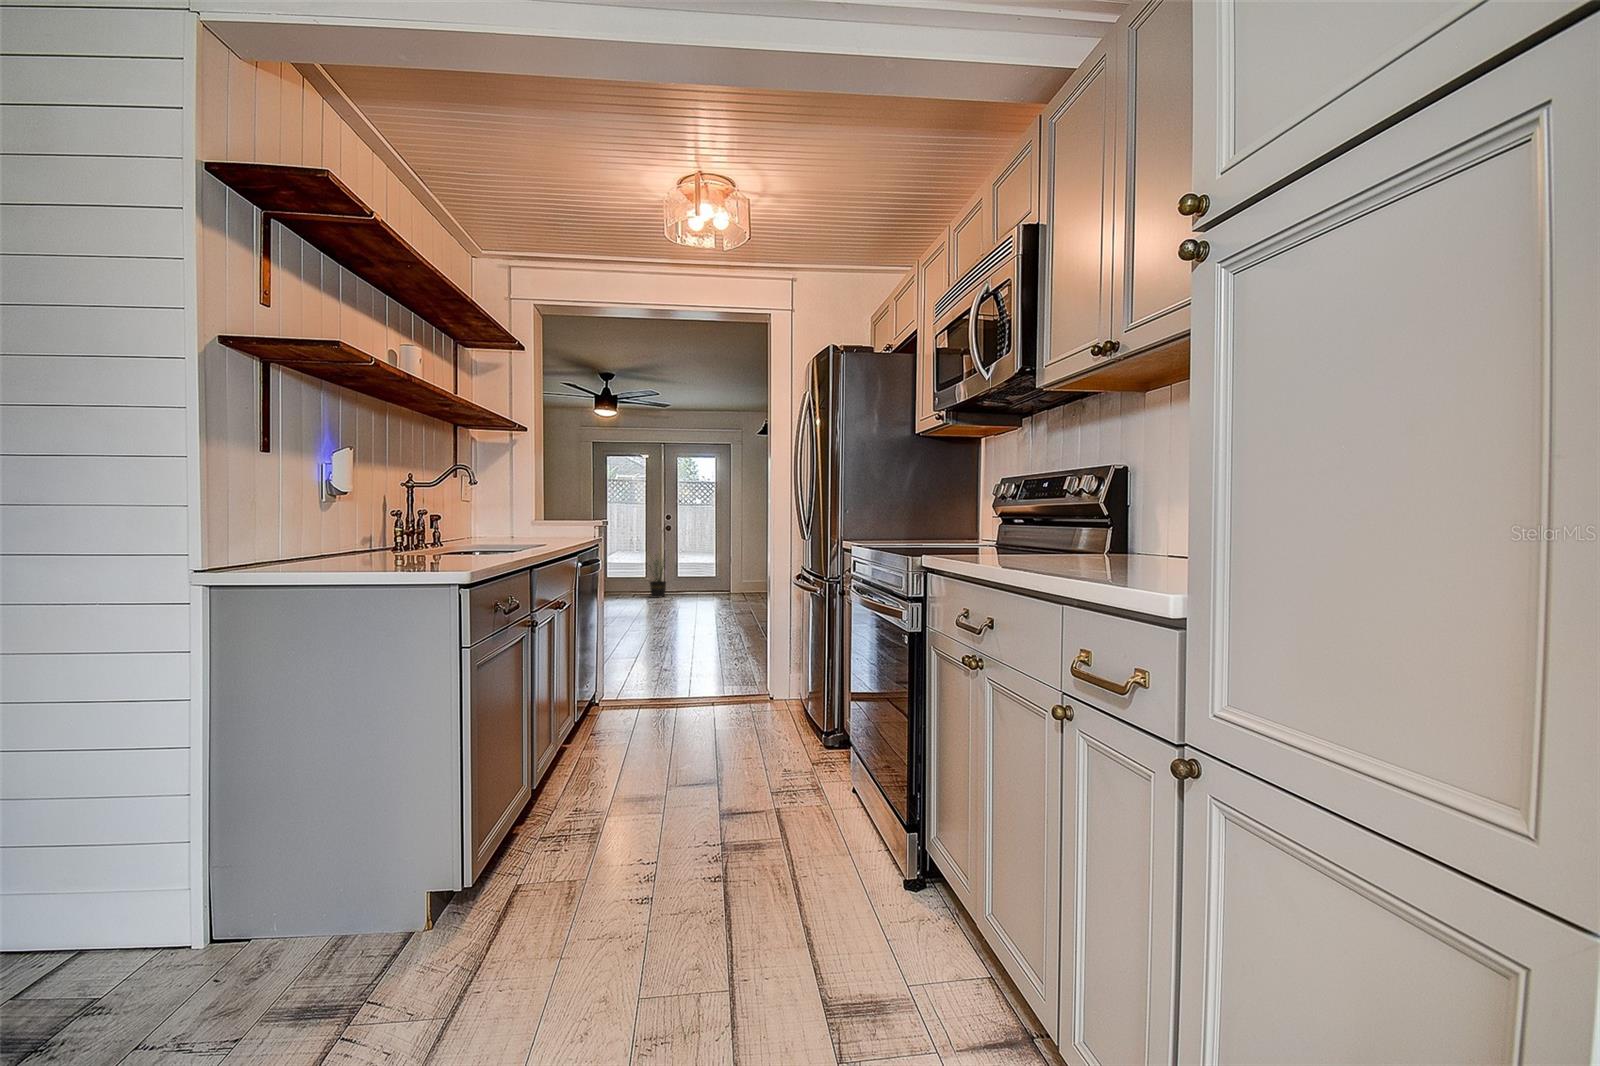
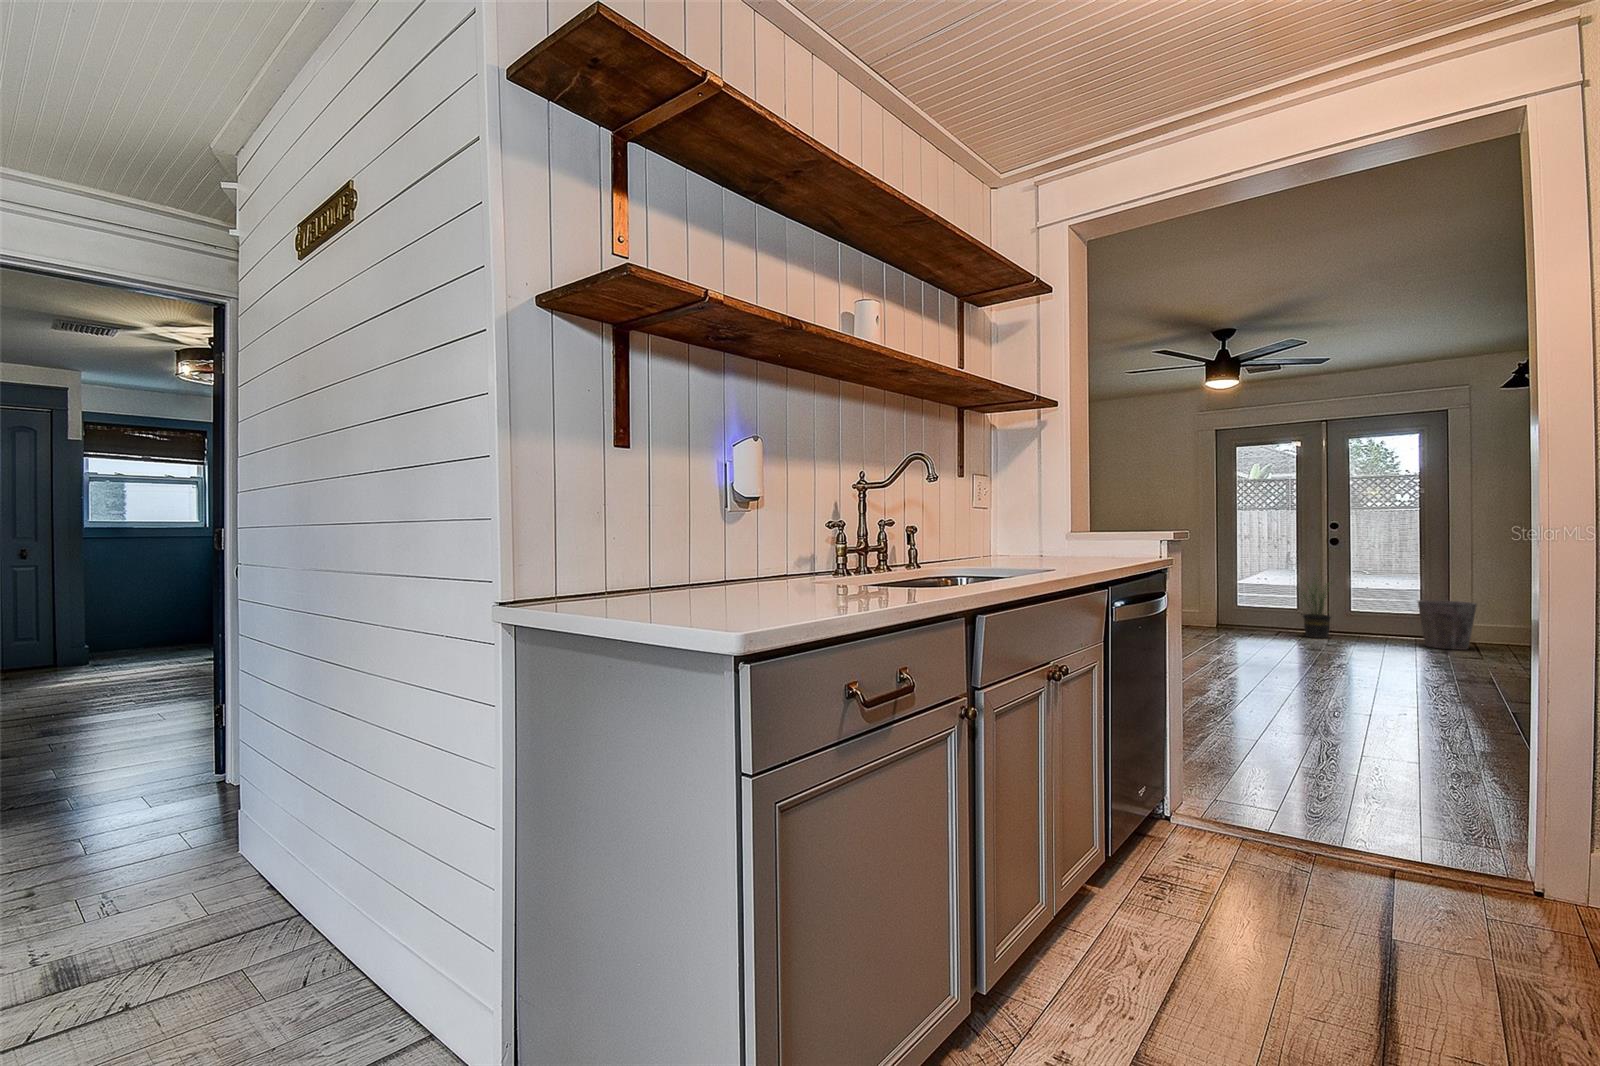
waste bin: none [714,567,743,598] -> present [1418,600,1477,650]

